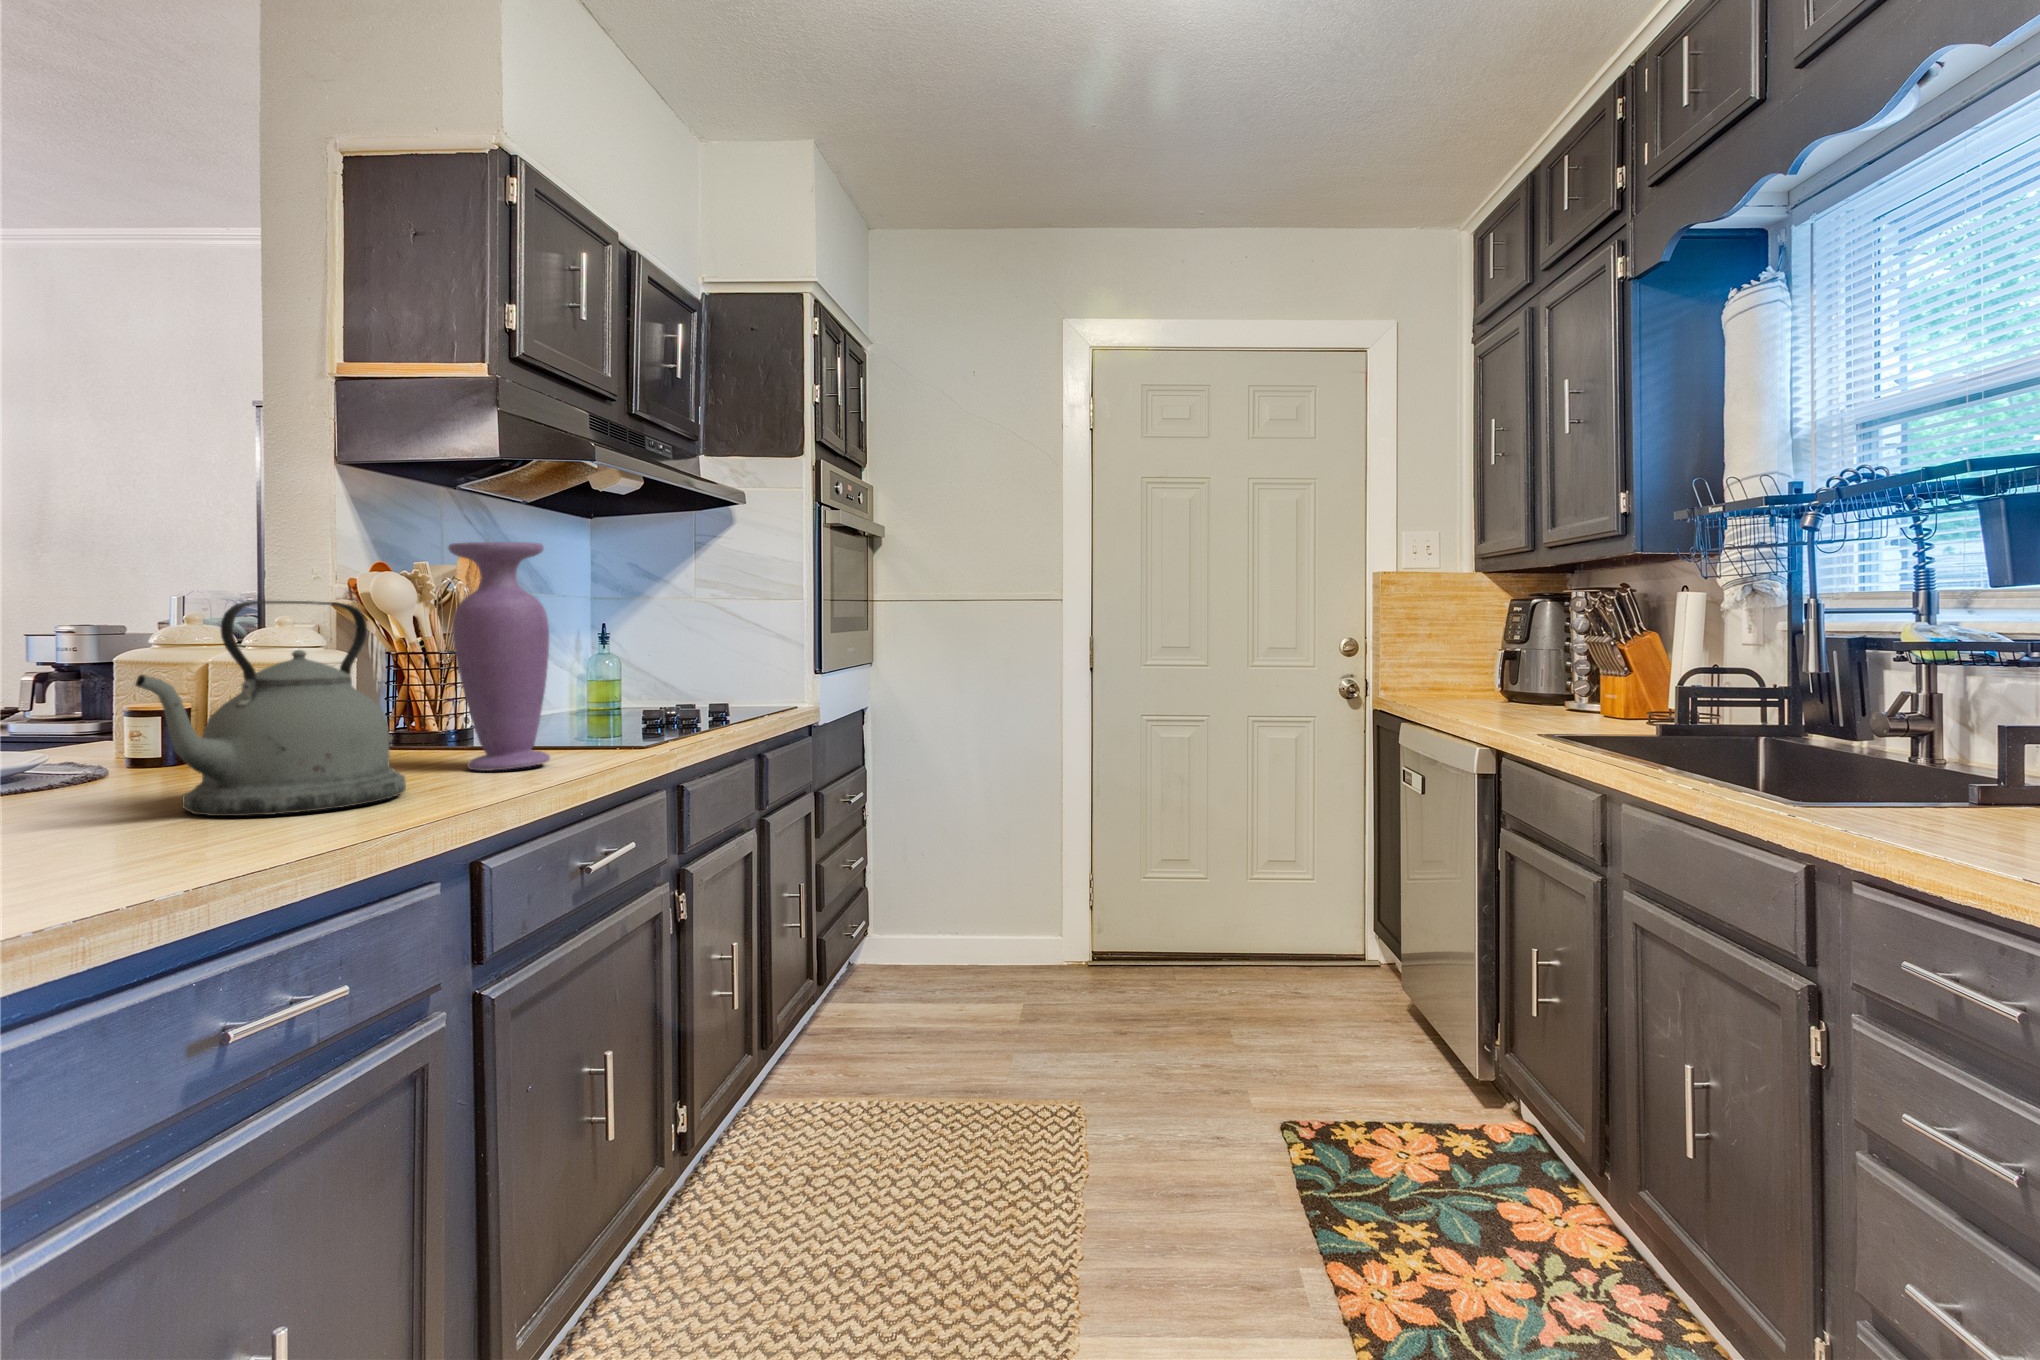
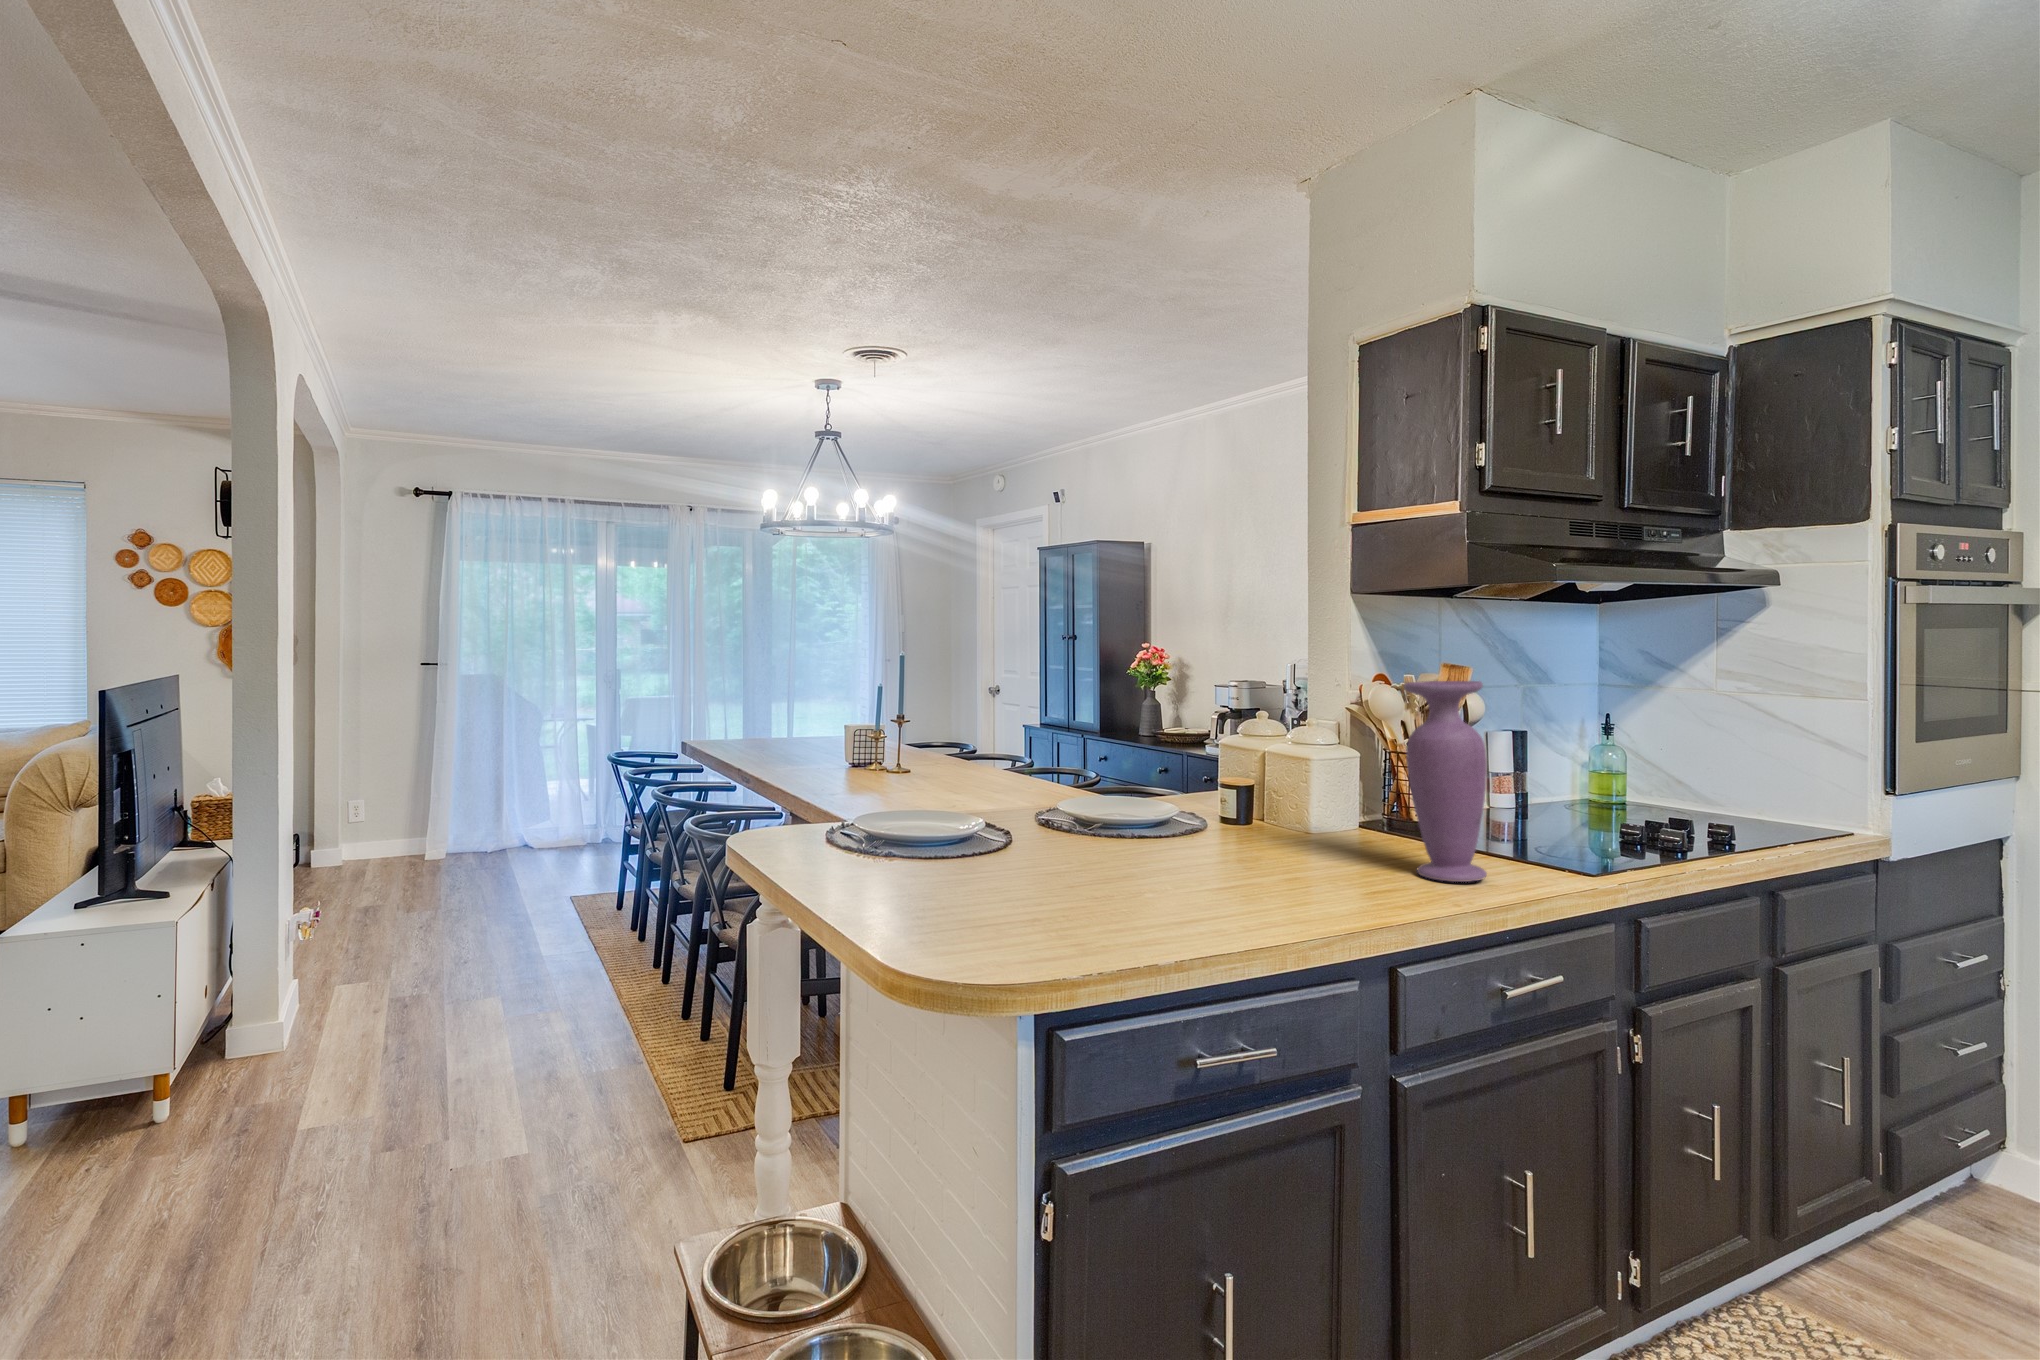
kettle: present [135,601,406,816] -> none [1191,739,1355,900]

